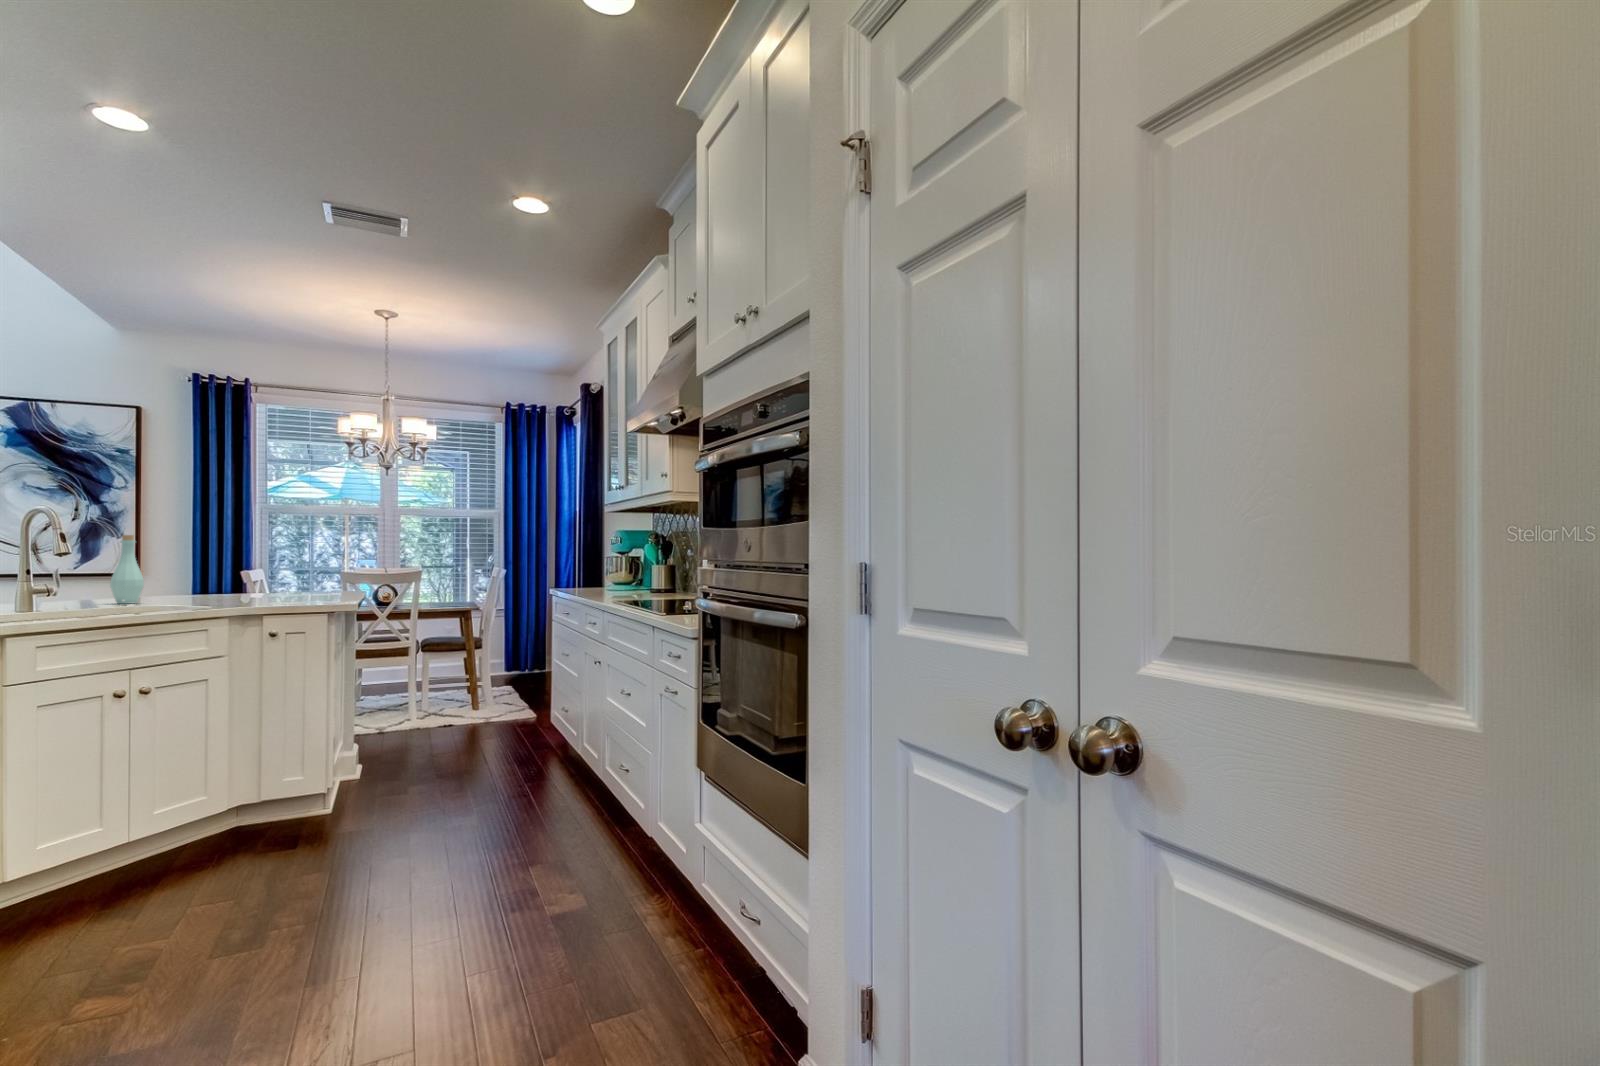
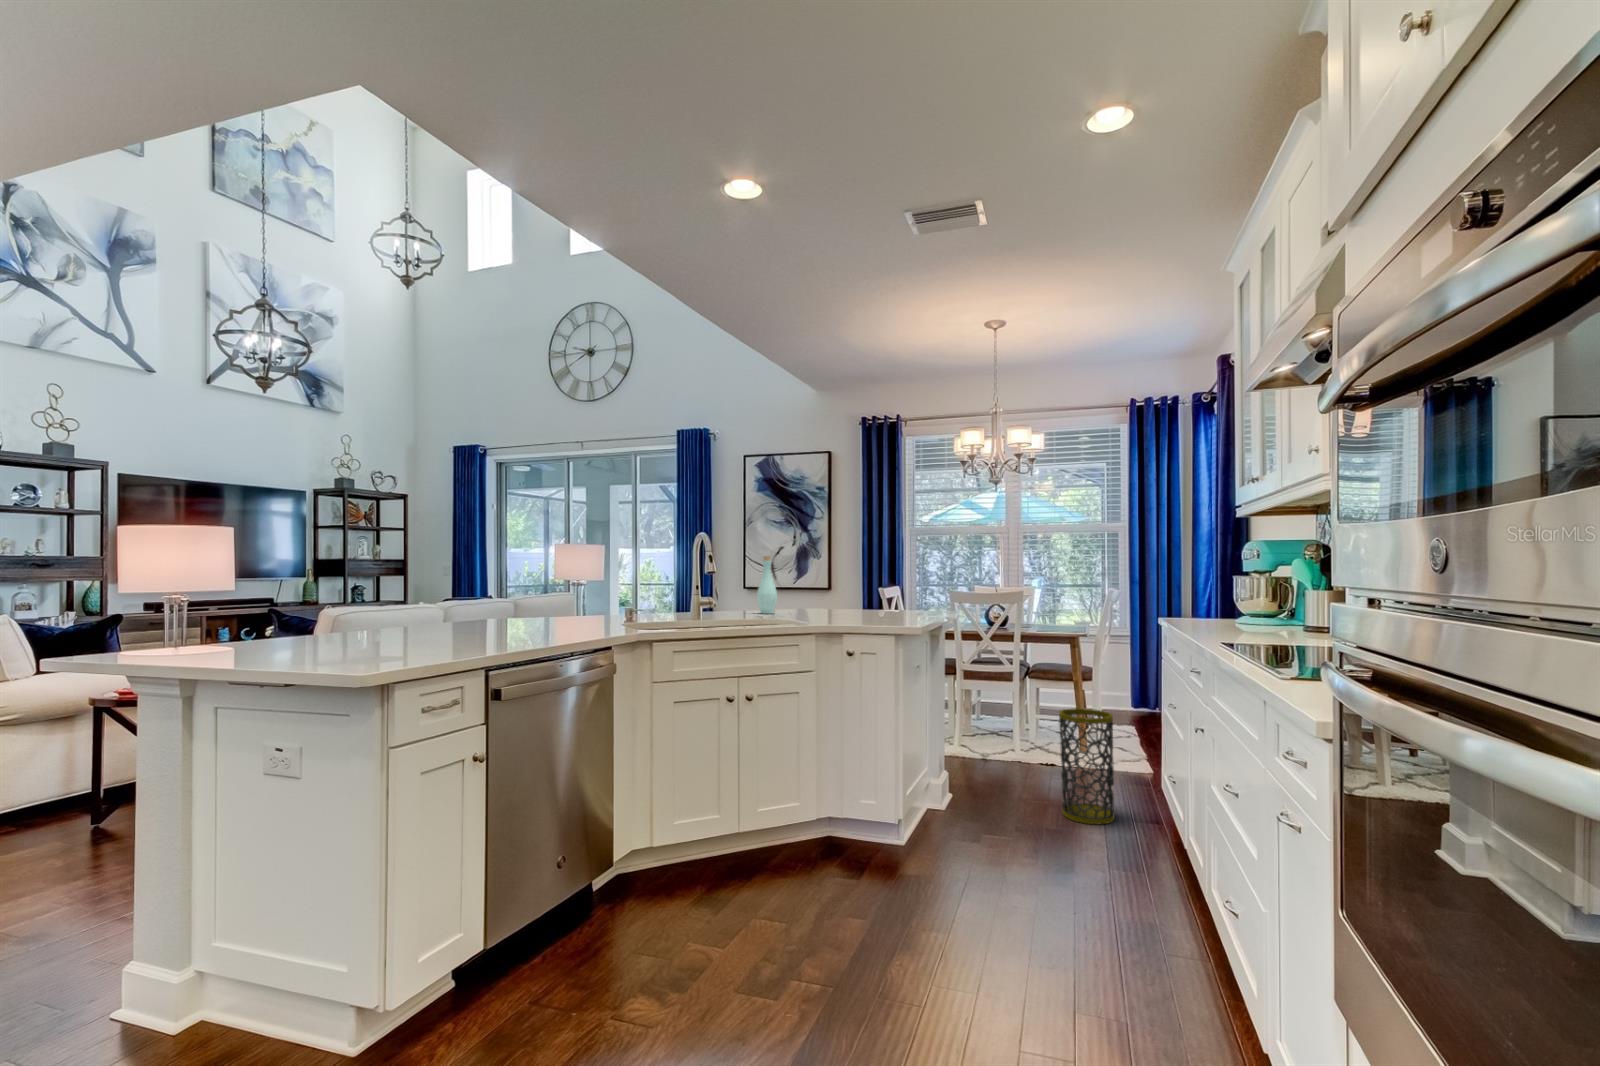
trash can: none [475,666,520,759] -> present [1059,708,1114,824]

